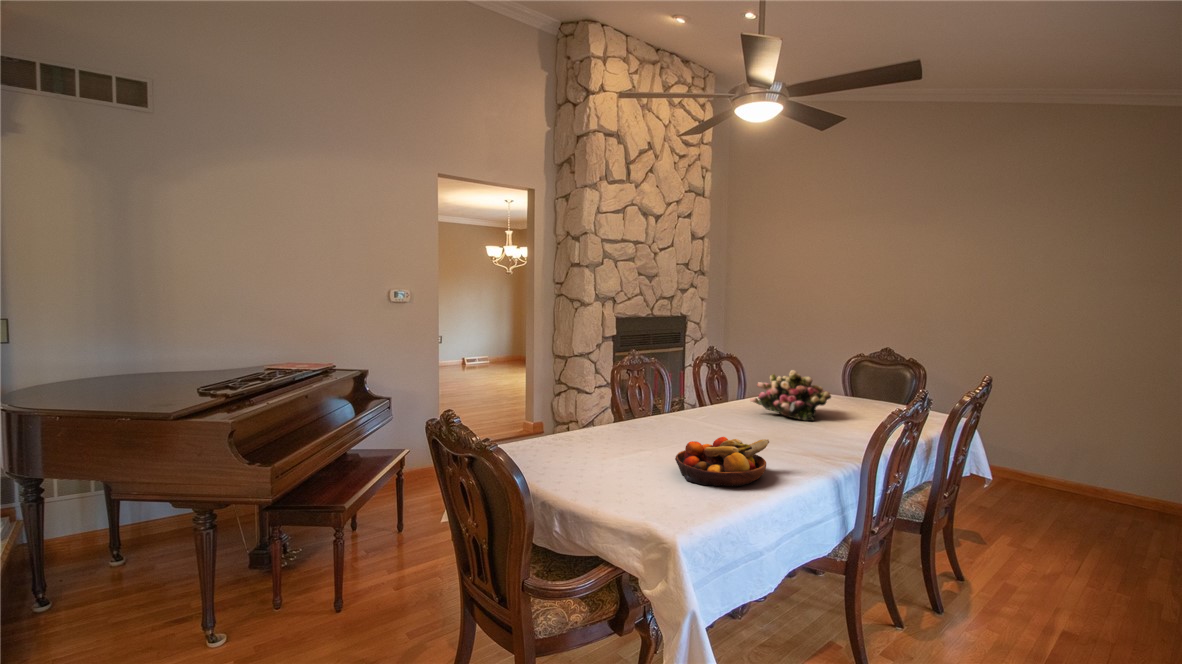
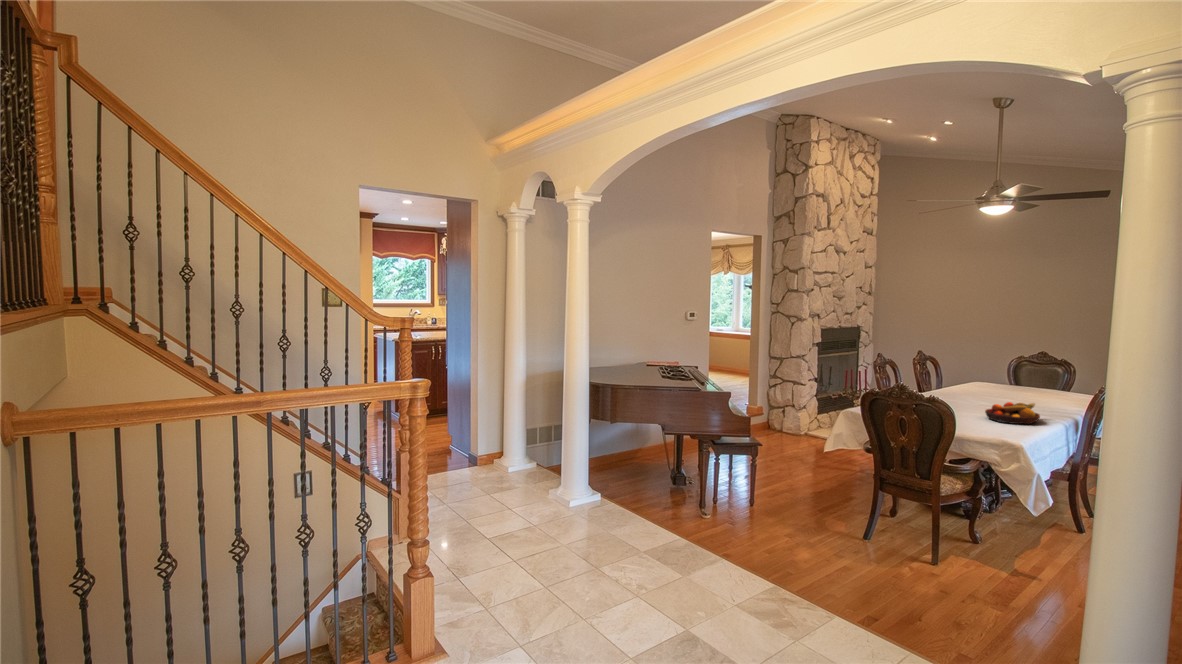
flower arrangement: present [750,370,831,421] -> none [976,367,1033,398]

